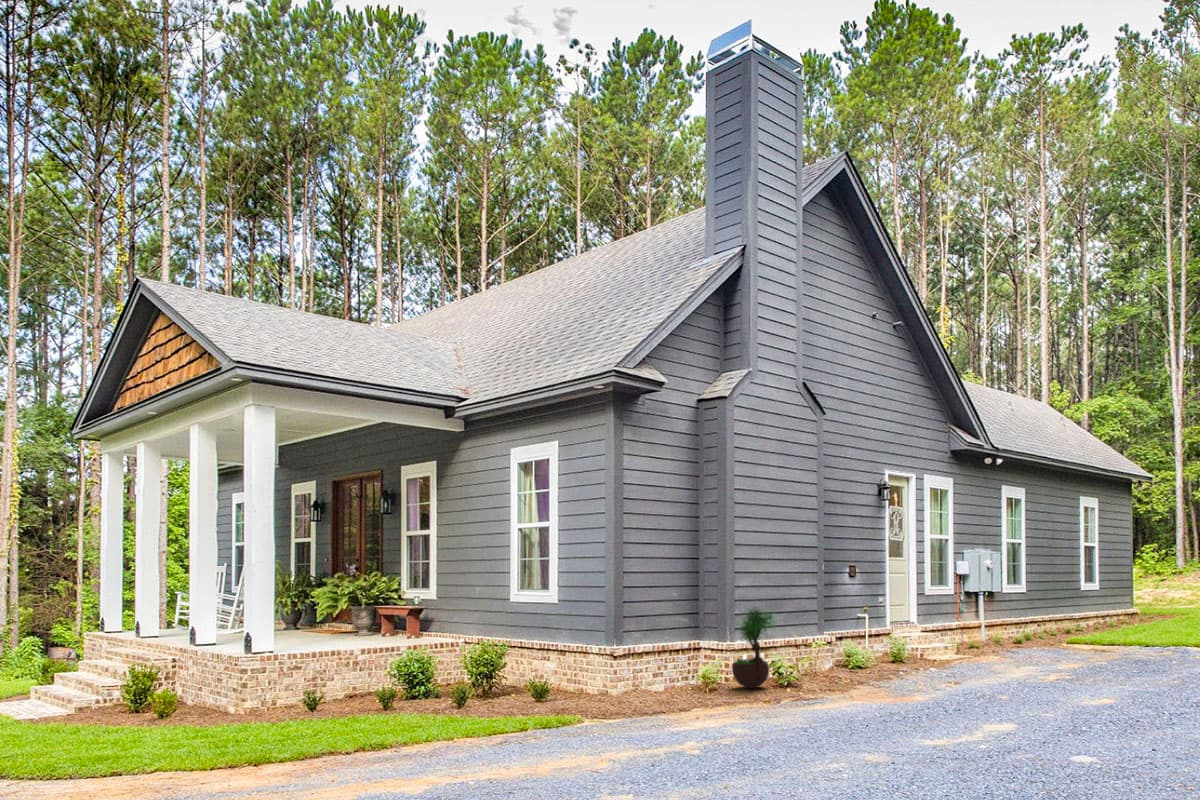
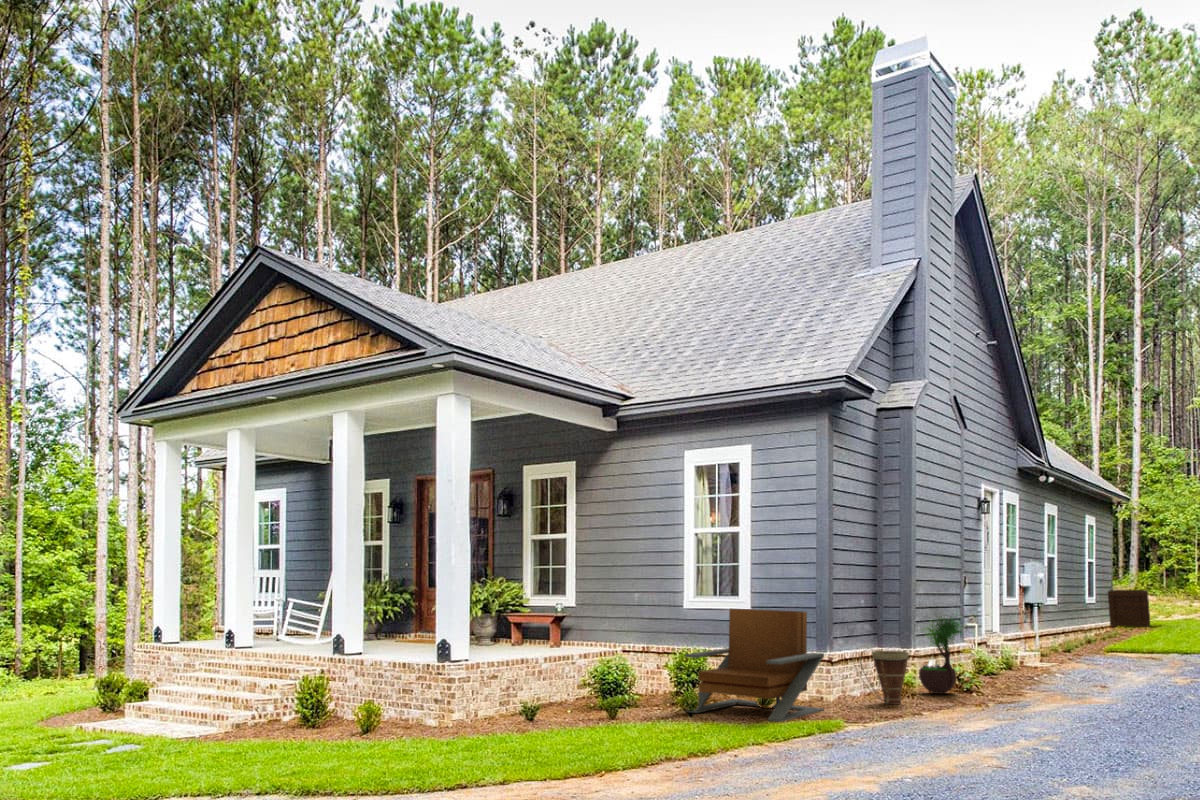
wooden crate: none [1114,577,1168,618] -> present [1108,590,1150,627]
lounge chair: none [468,602,601,716] -> present [685,609,824,722]
basket: none [643,639,698,699] -> present [854,648,909,705]

